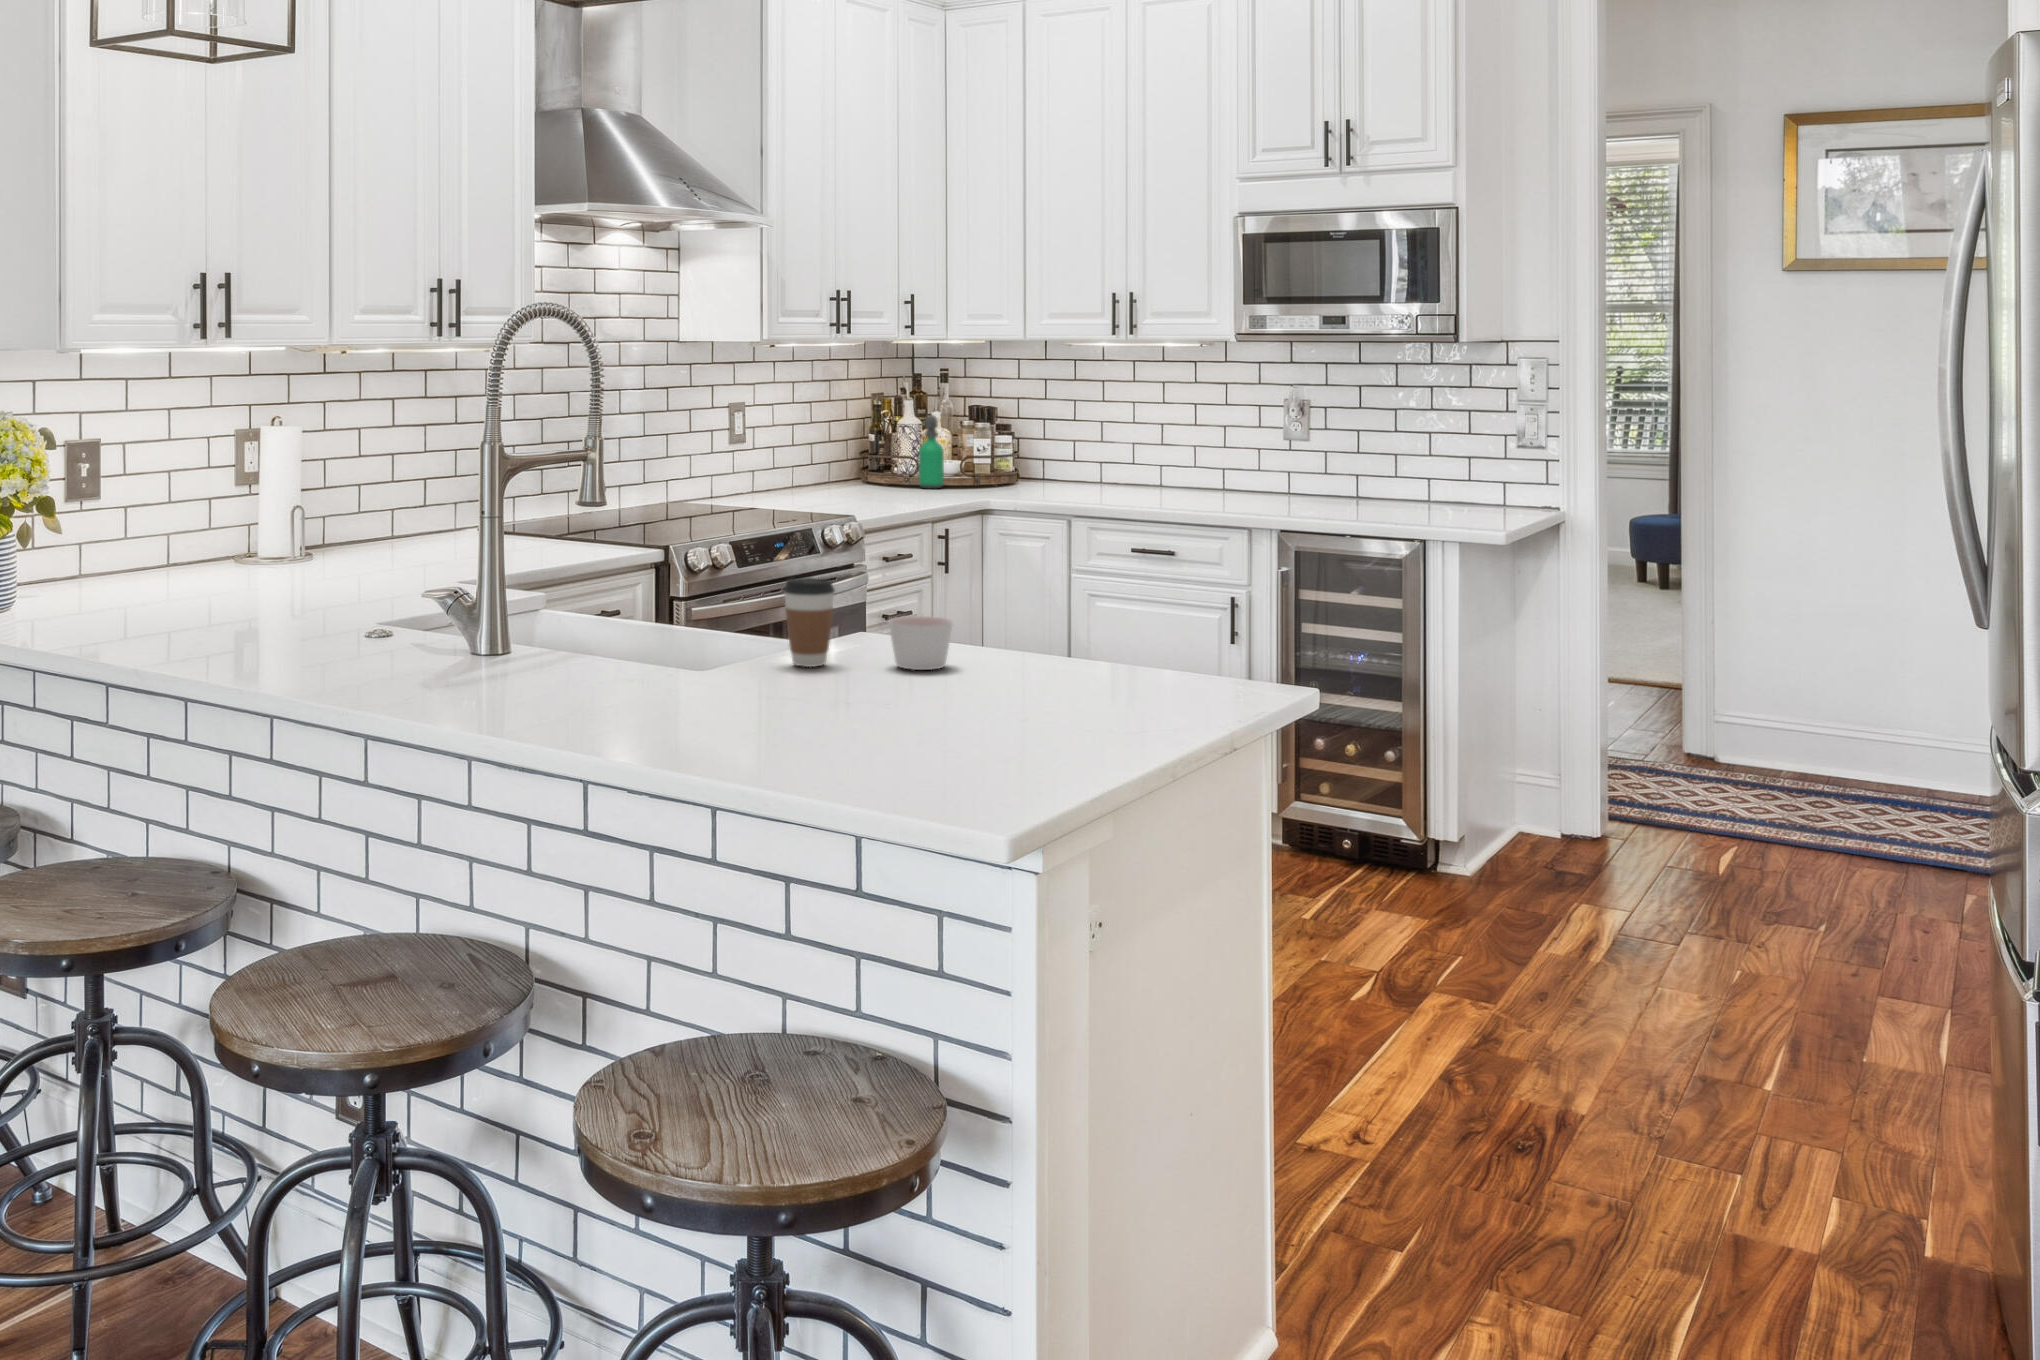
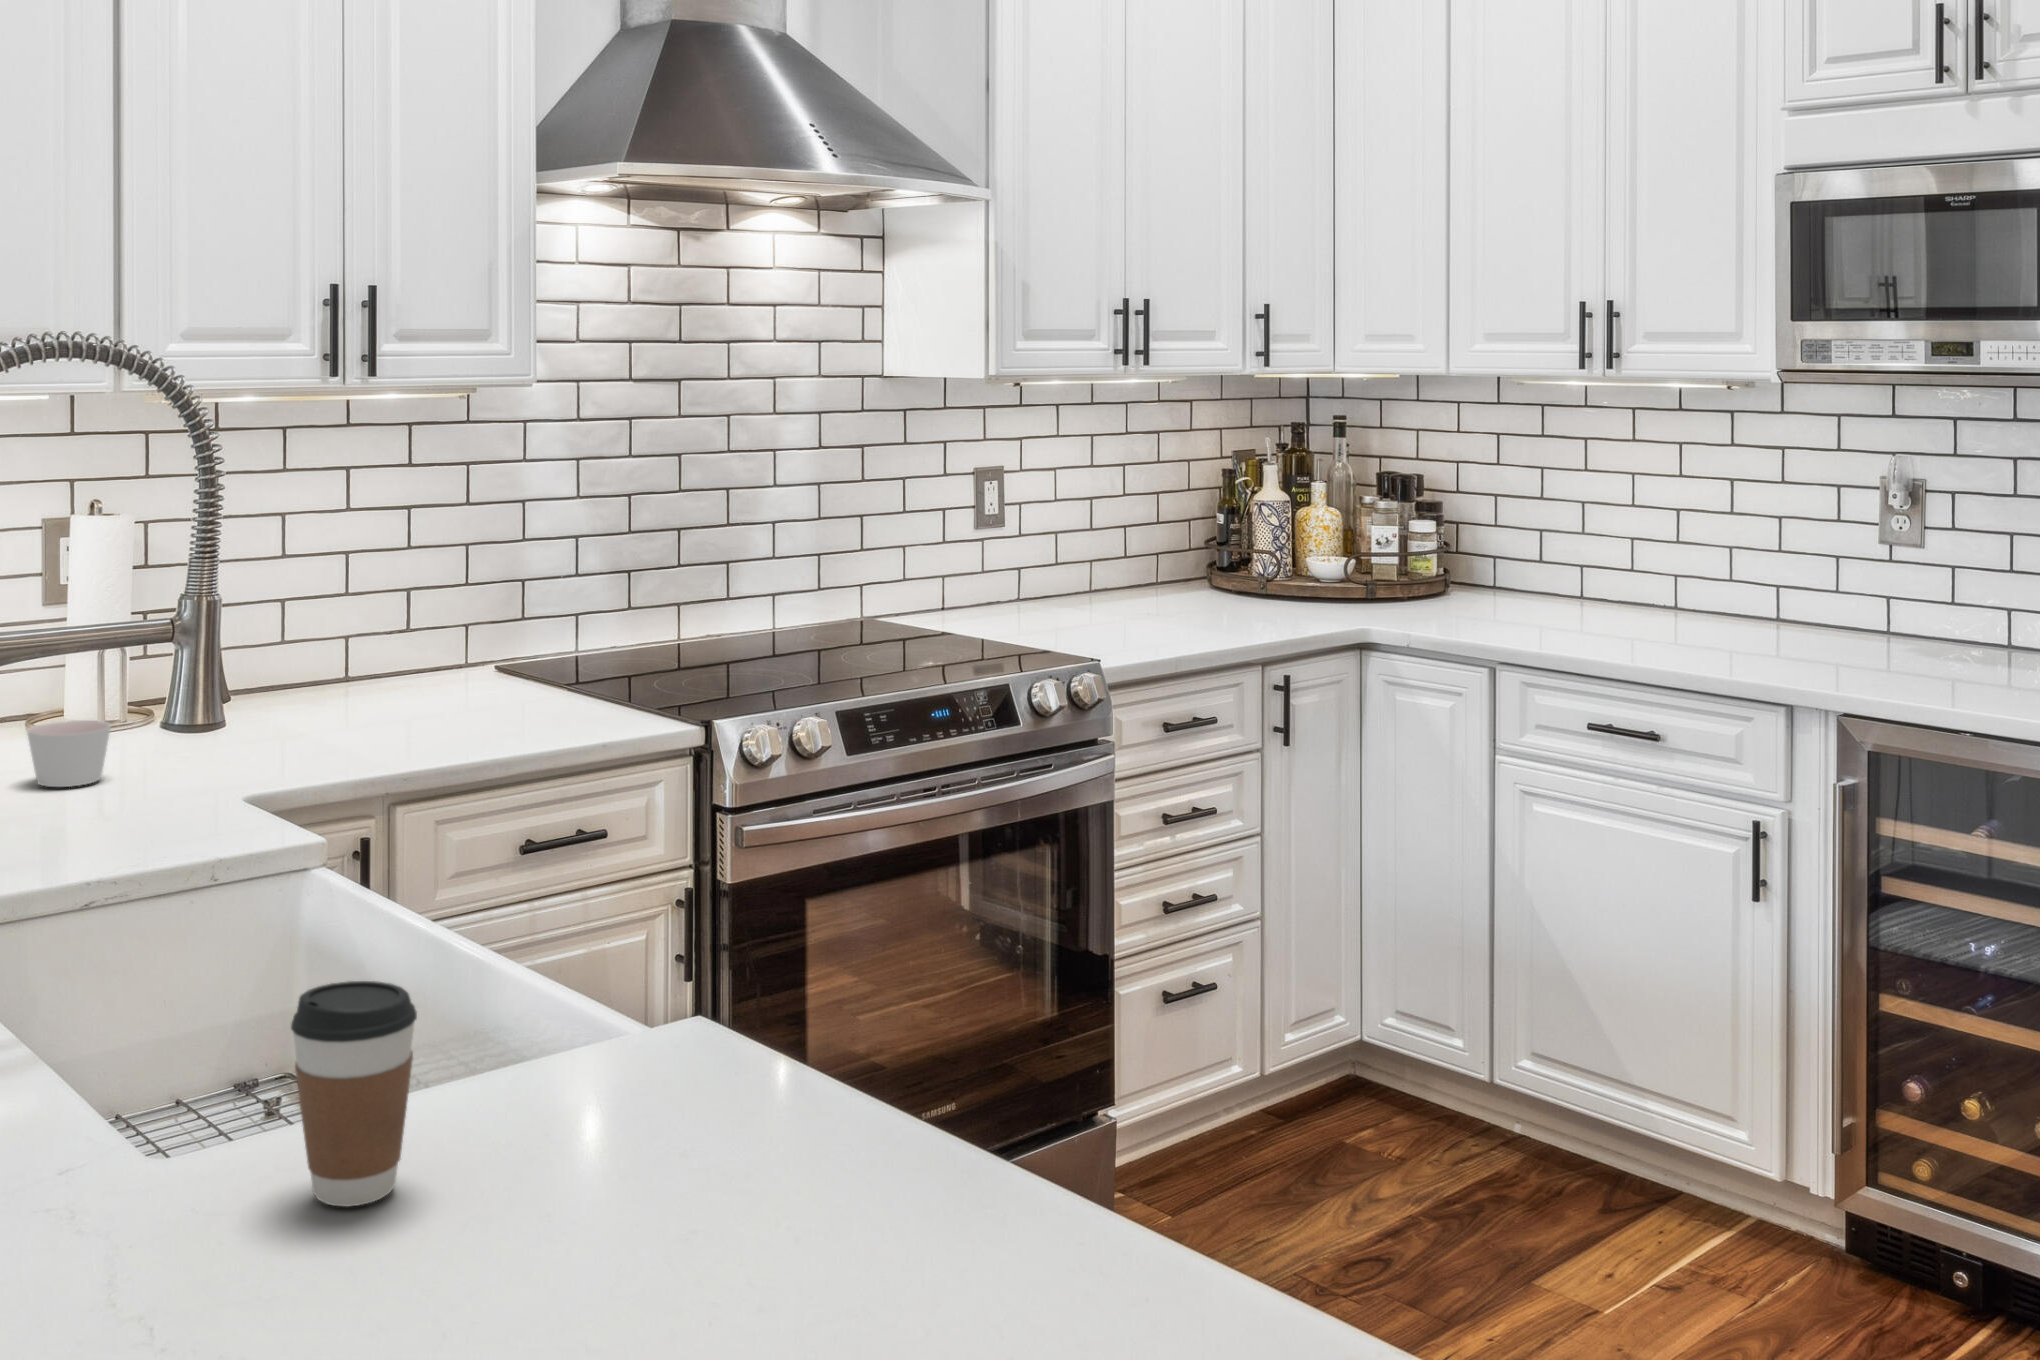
soap dispenser: present [919,415,944,488] -> none [1285,487,1324,600]
candle: present [888,616,953,670] -> present [27,720,111,787]

